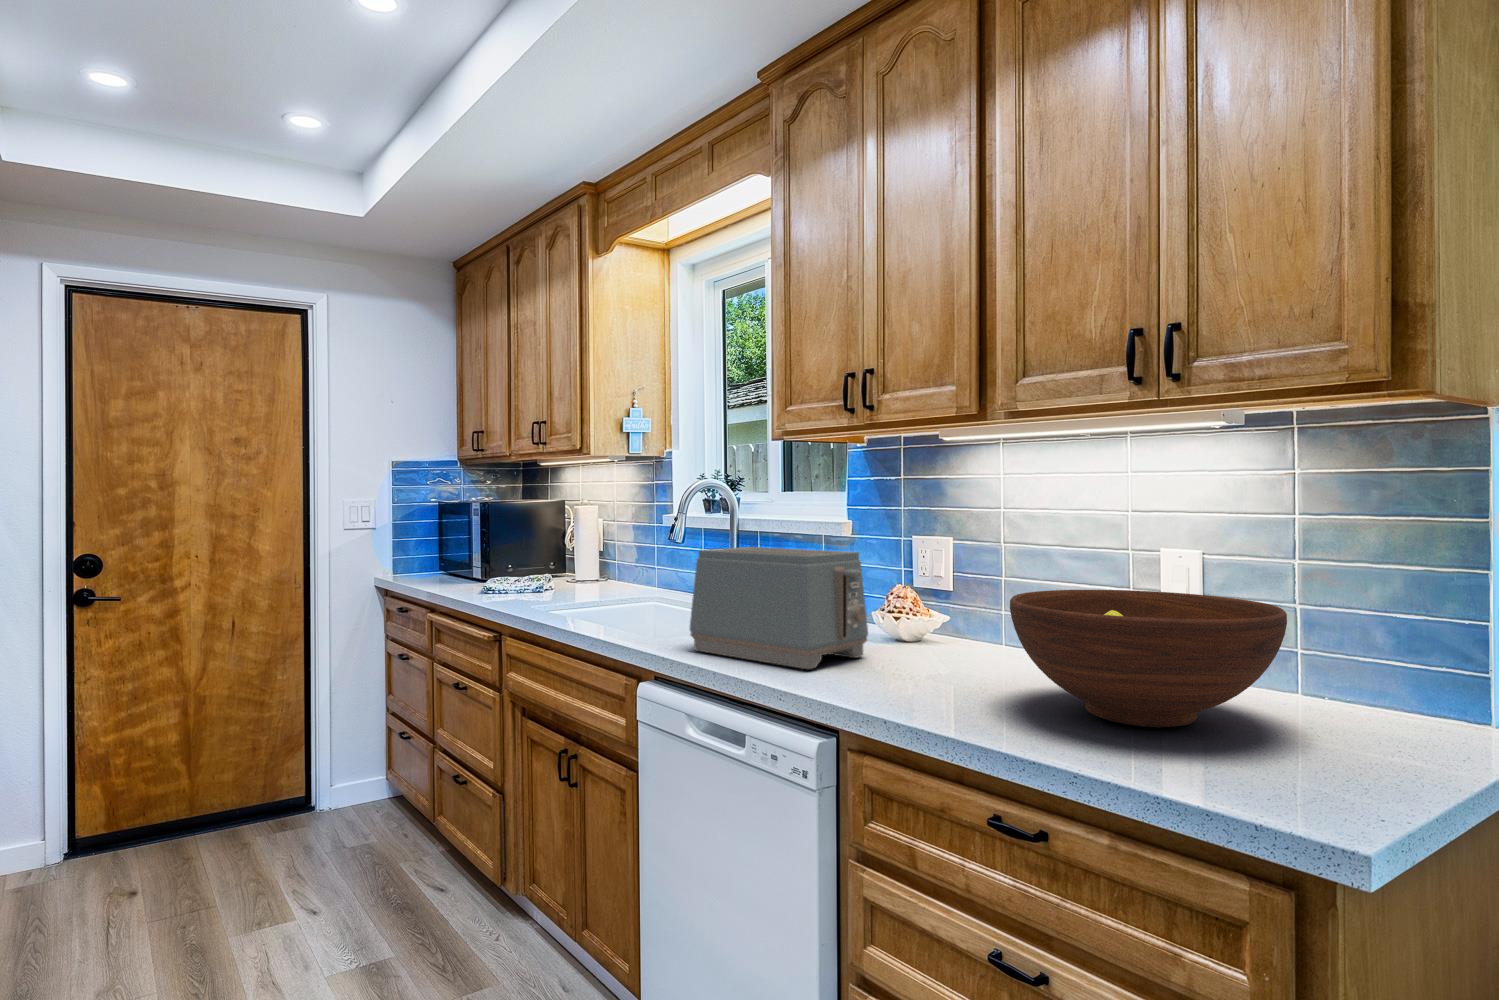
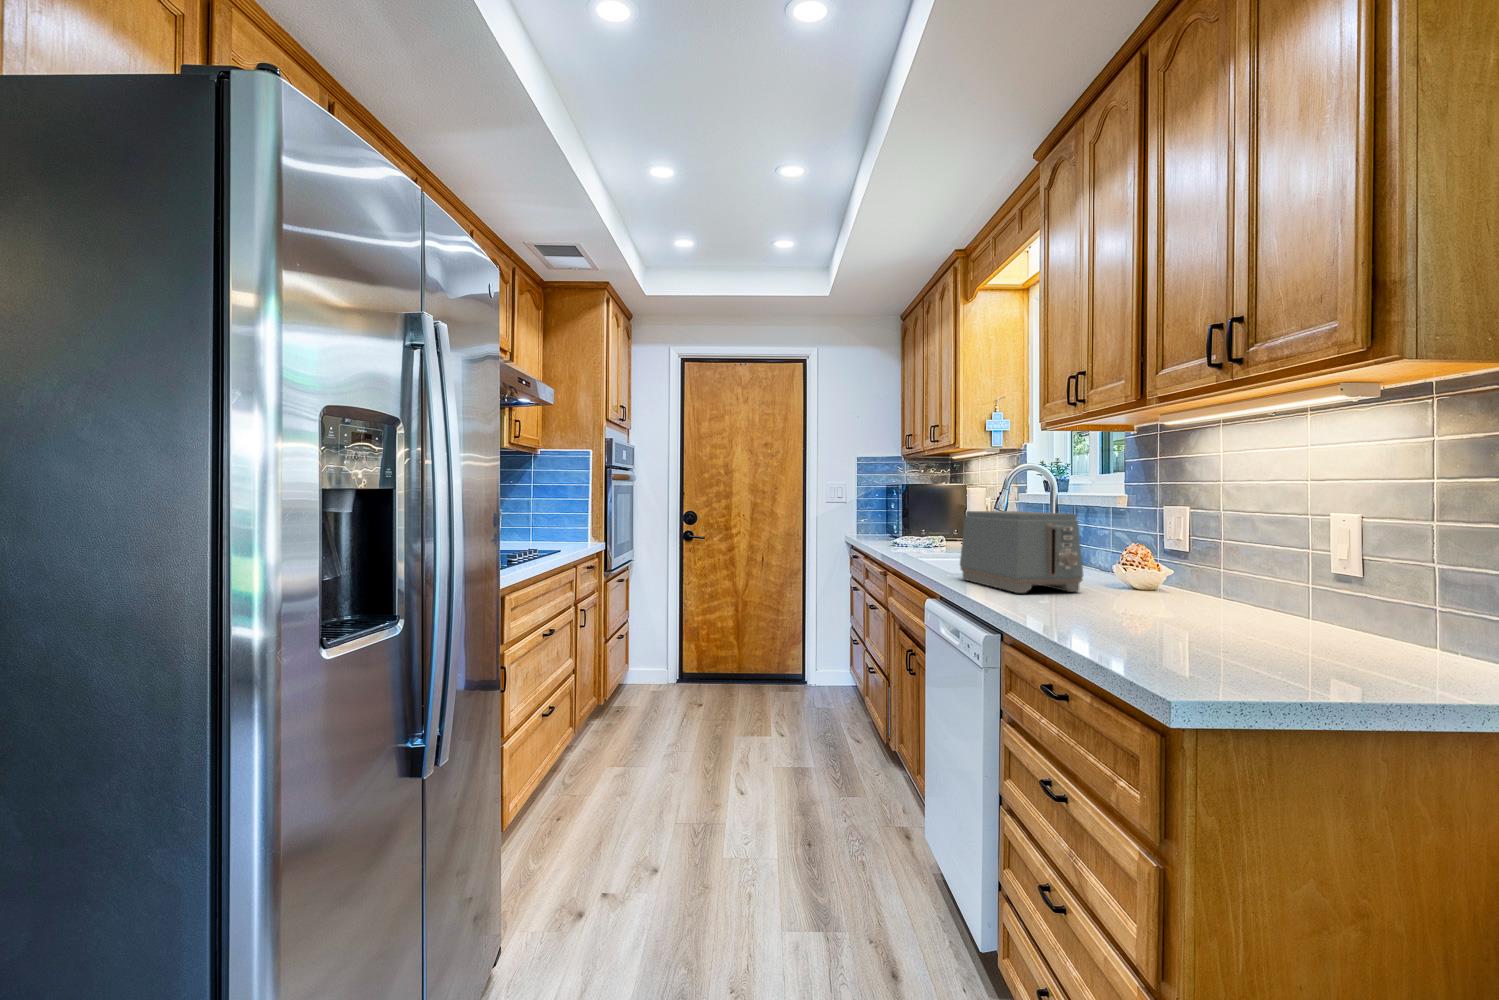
fruit bowl: present [1010,590,1287,727] -> none [1110,541,1345,642]

